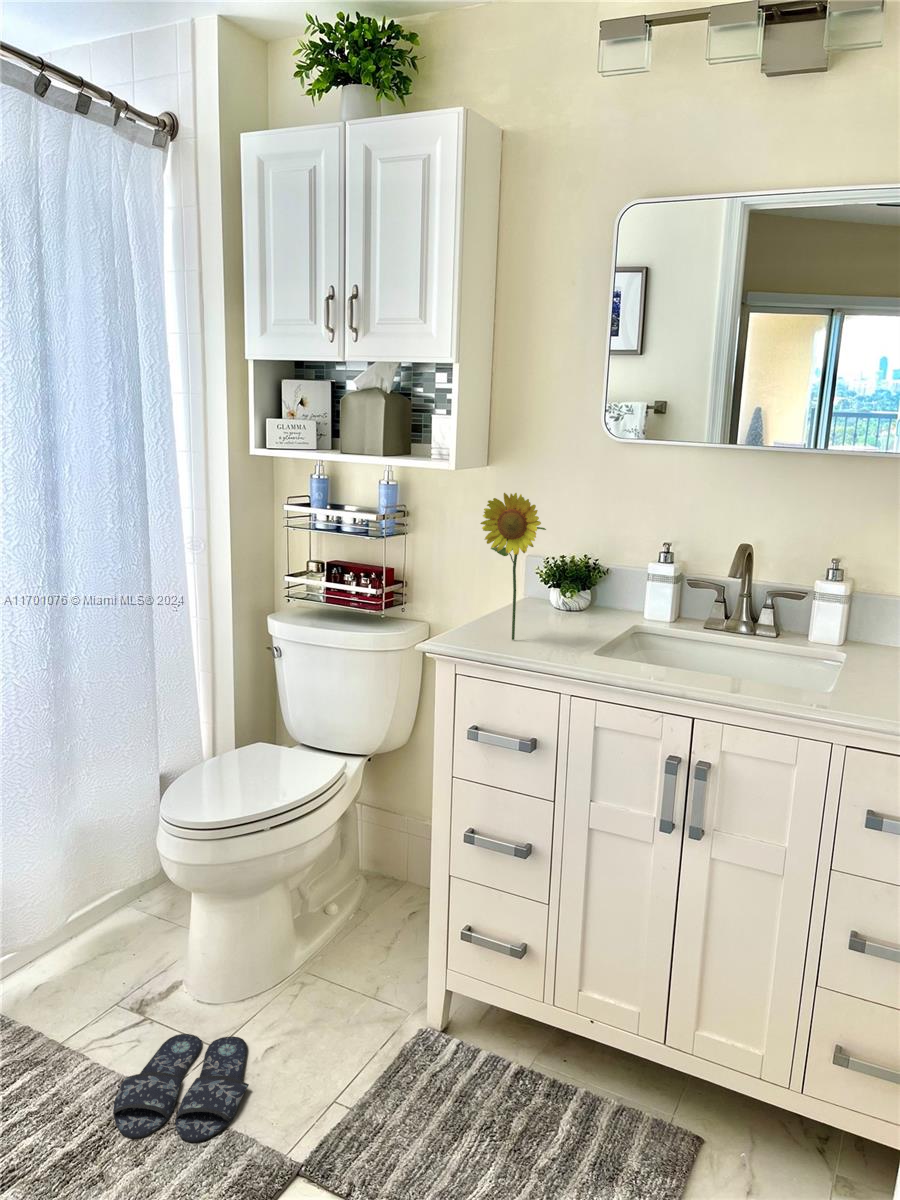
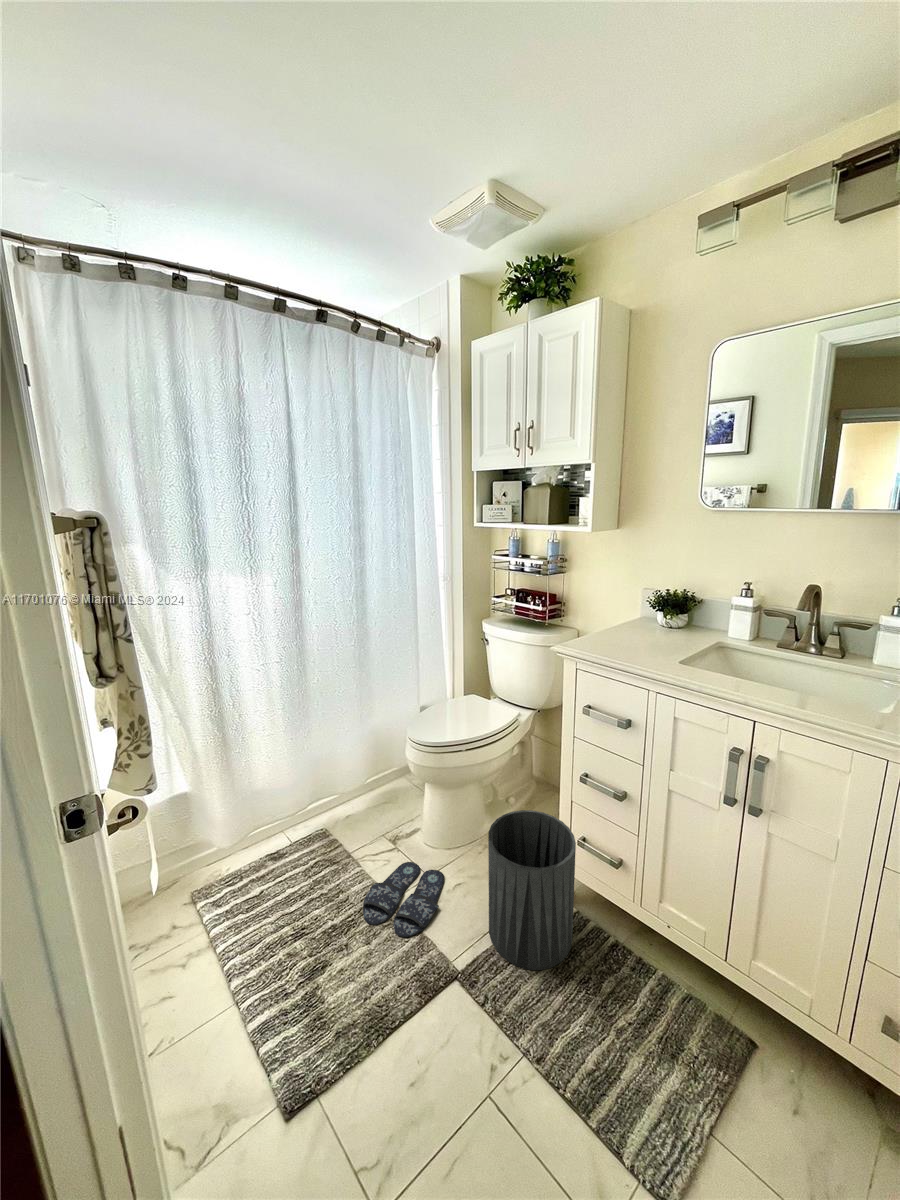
flower: present [480,493,546,640] -> none [597,547,645,648]
trash can: none [333,903,465,1134] -> present [488,810,576,970]

